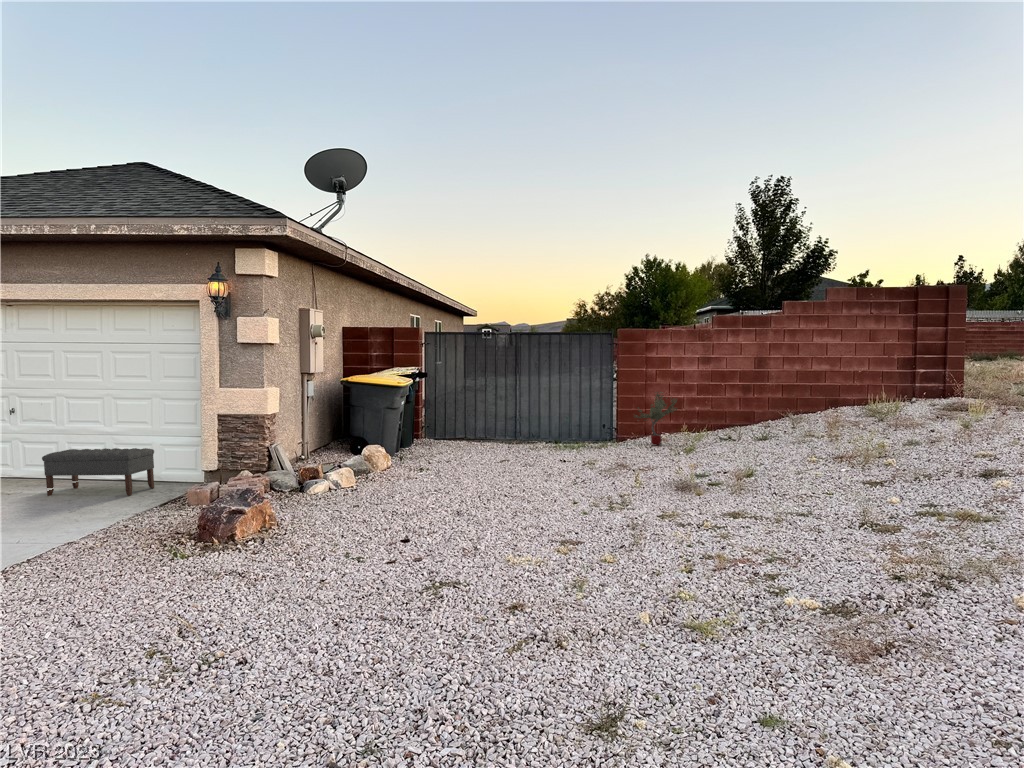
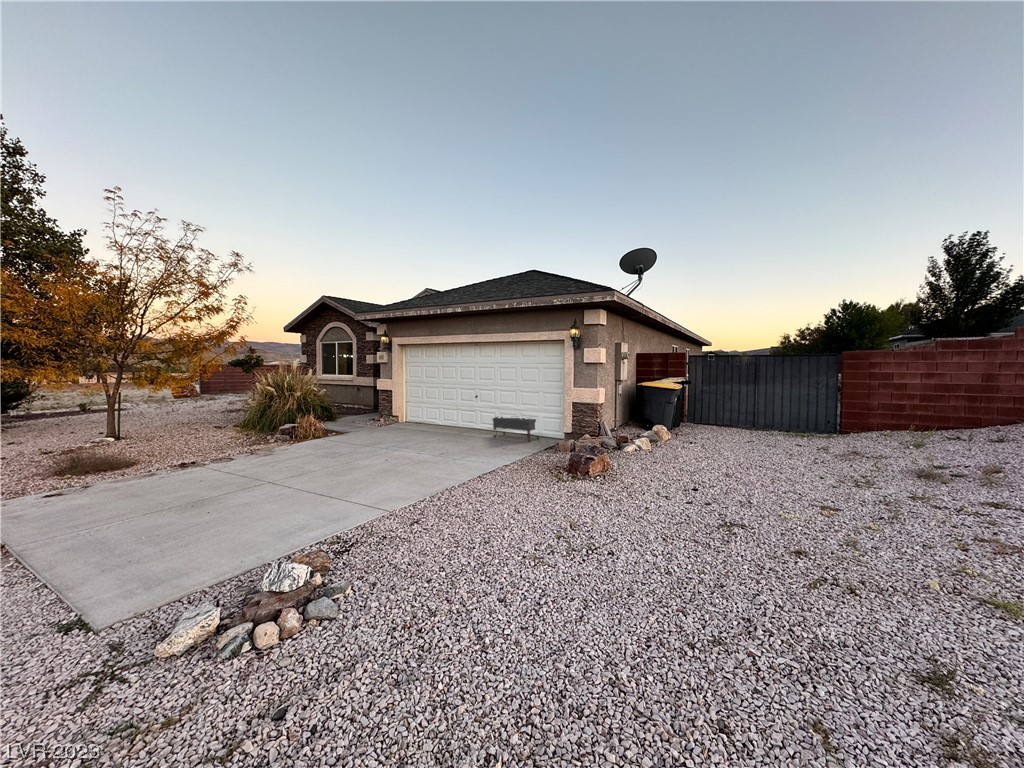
potted tree: present [634,392,677,445] -> none [880,401,934,446]

